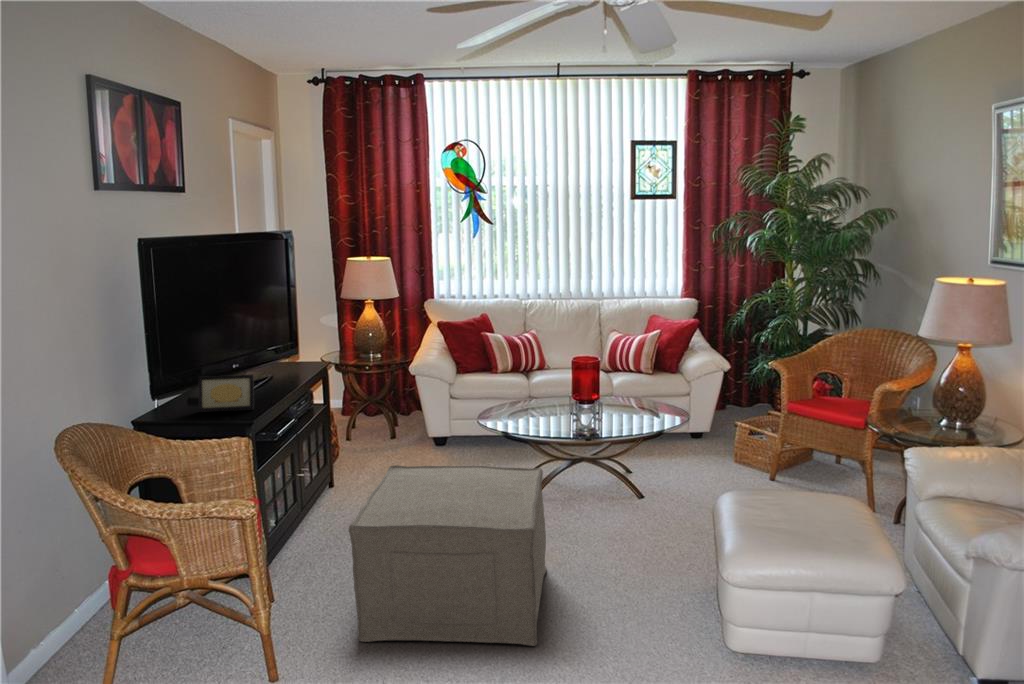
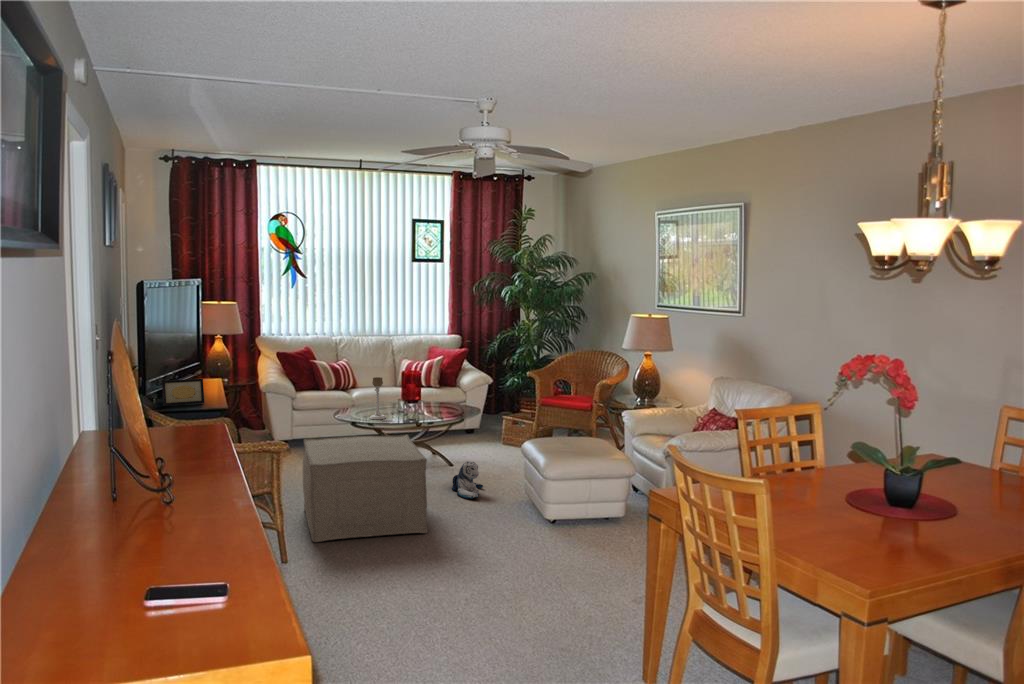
candle holder: none [520,368,543,429] -> present [370,377,386,419]
plush toy: none [620,511,670,574] -> present [452,461,483,499]

